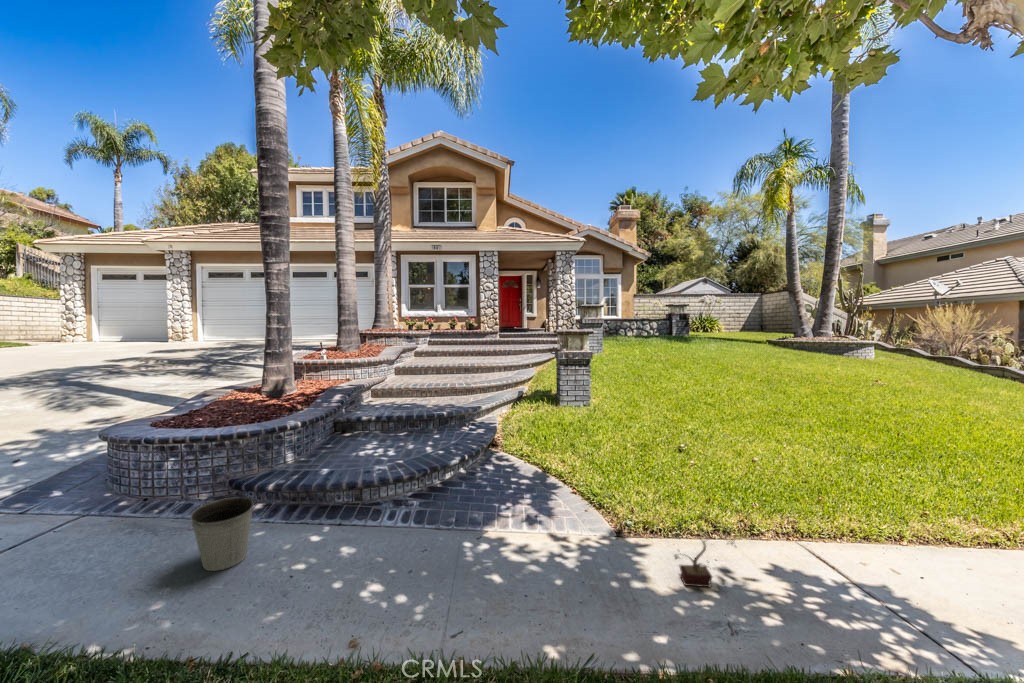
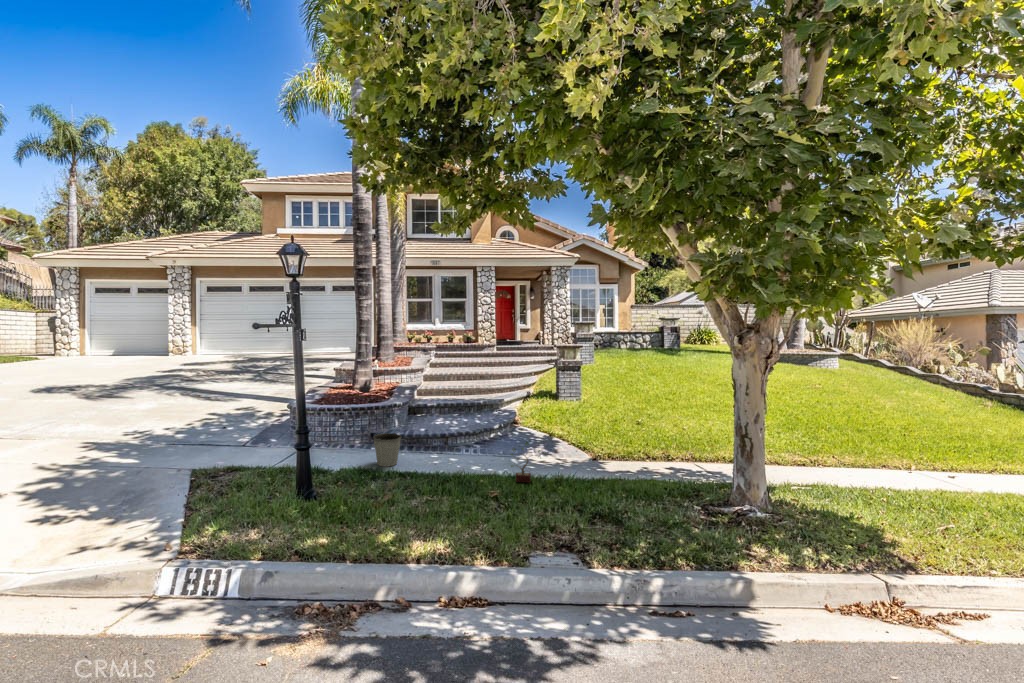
potted plant: present [674,512,746,587] -> present [511,442,546,482]

